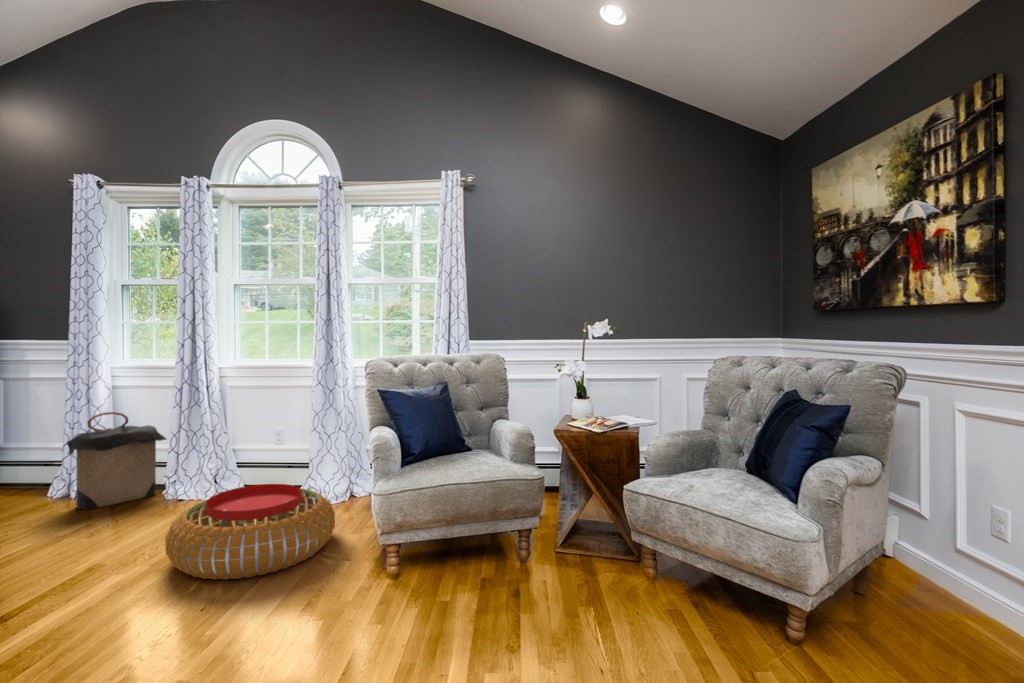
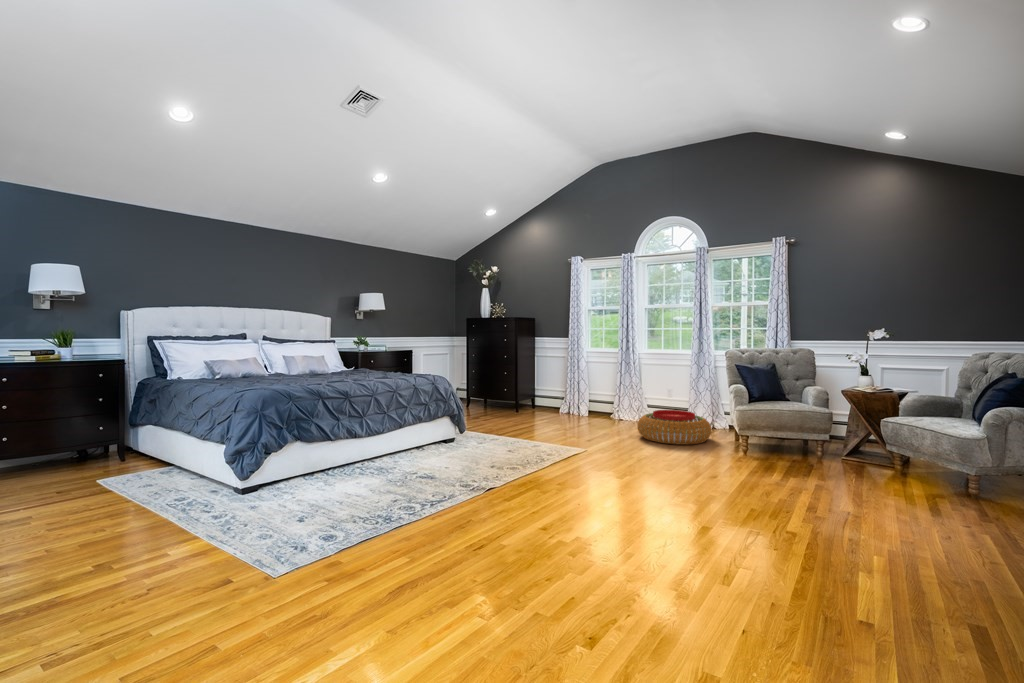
laundry hamper: present [67,412,167,509] -> none [575,373,614,418]

